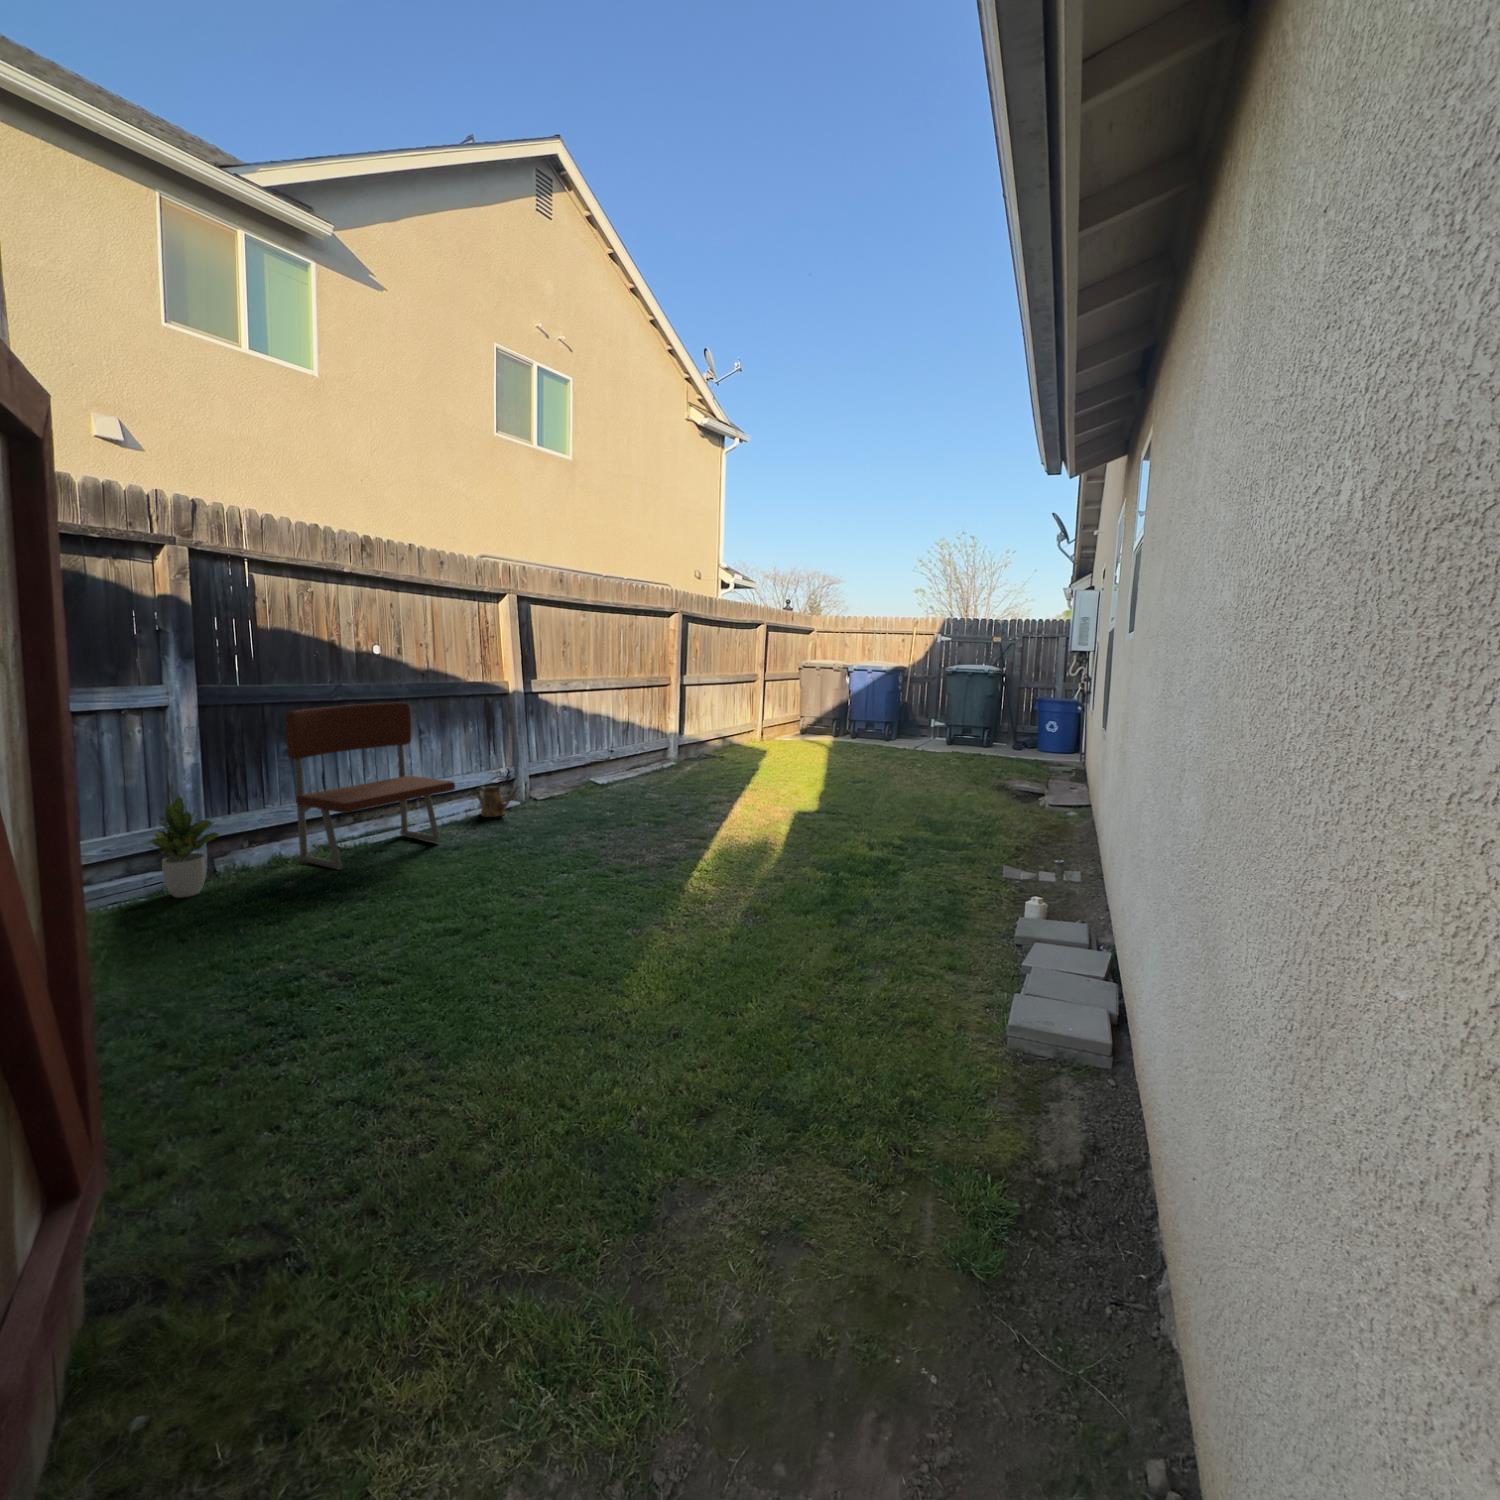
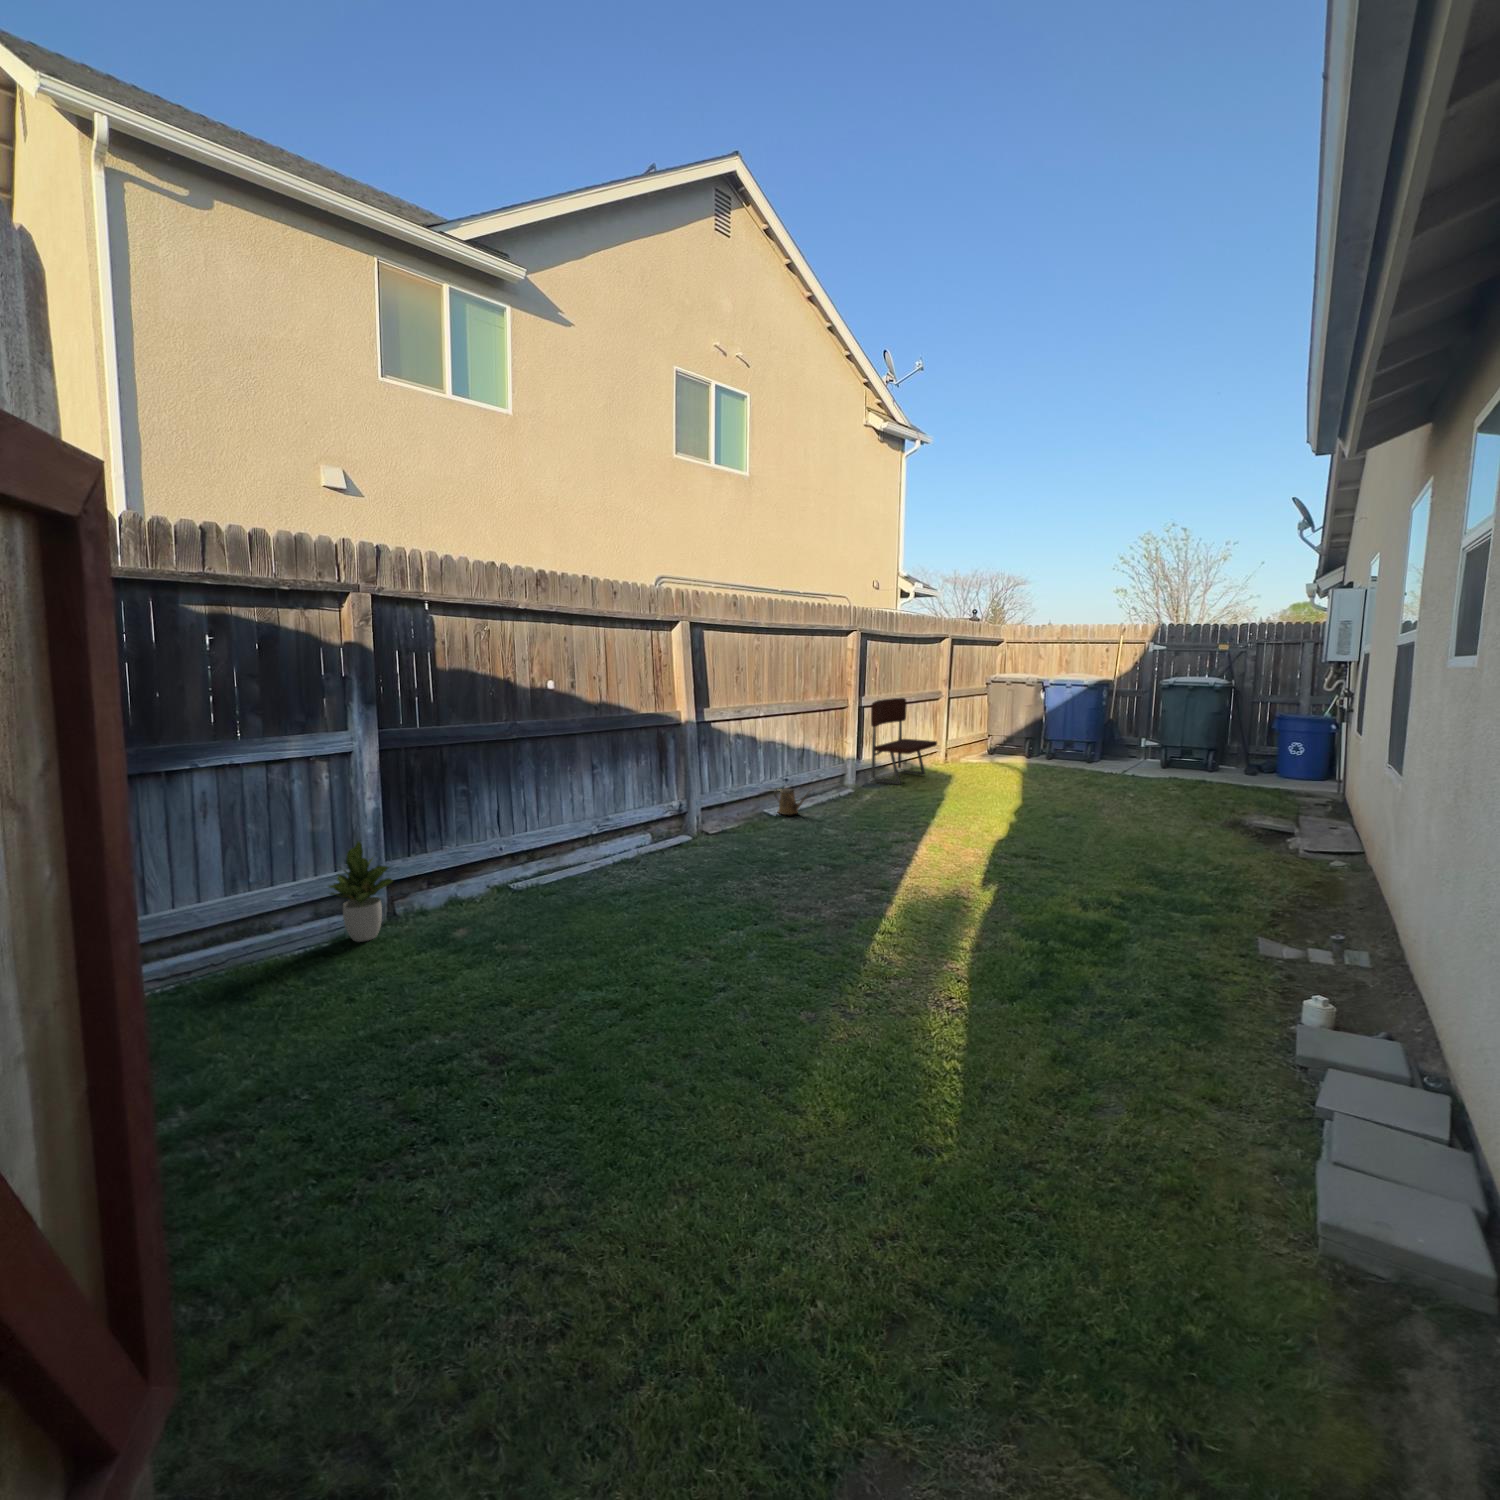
bench: present [286,703,455,870] -> present [871,698,937,785]
watering can: present [476,786,519,817] -> present [774,789,810,815]

